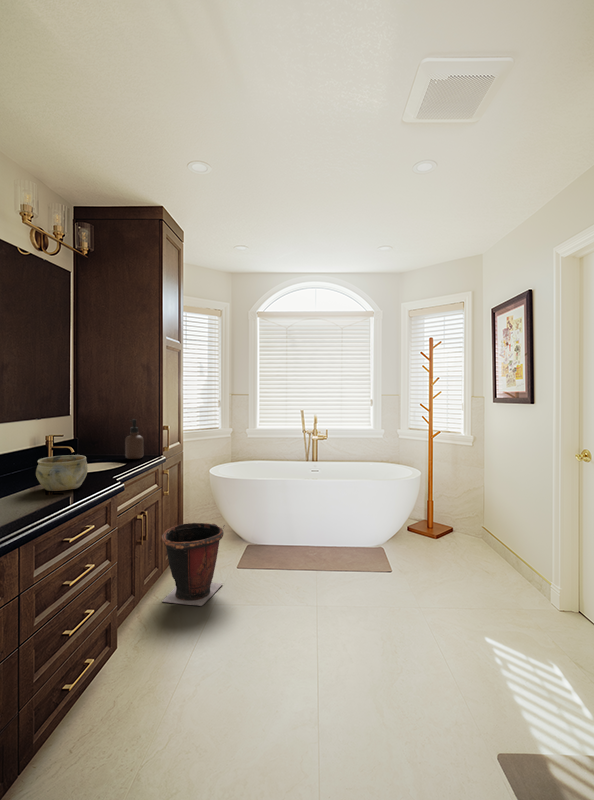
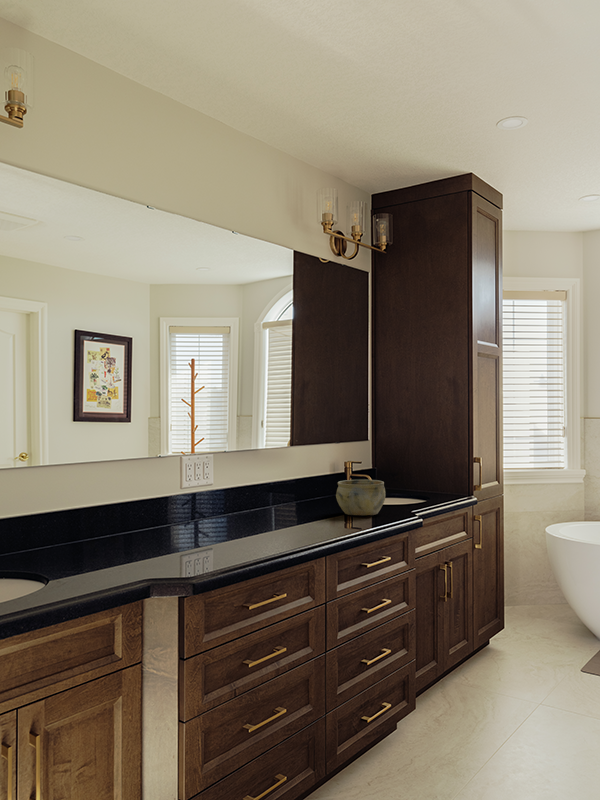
soap dispenser: present [125,419,144,459] -> none [428,446,450,496]
waste bin: present [162,523,225,606] -> none [472,587,559,699]

